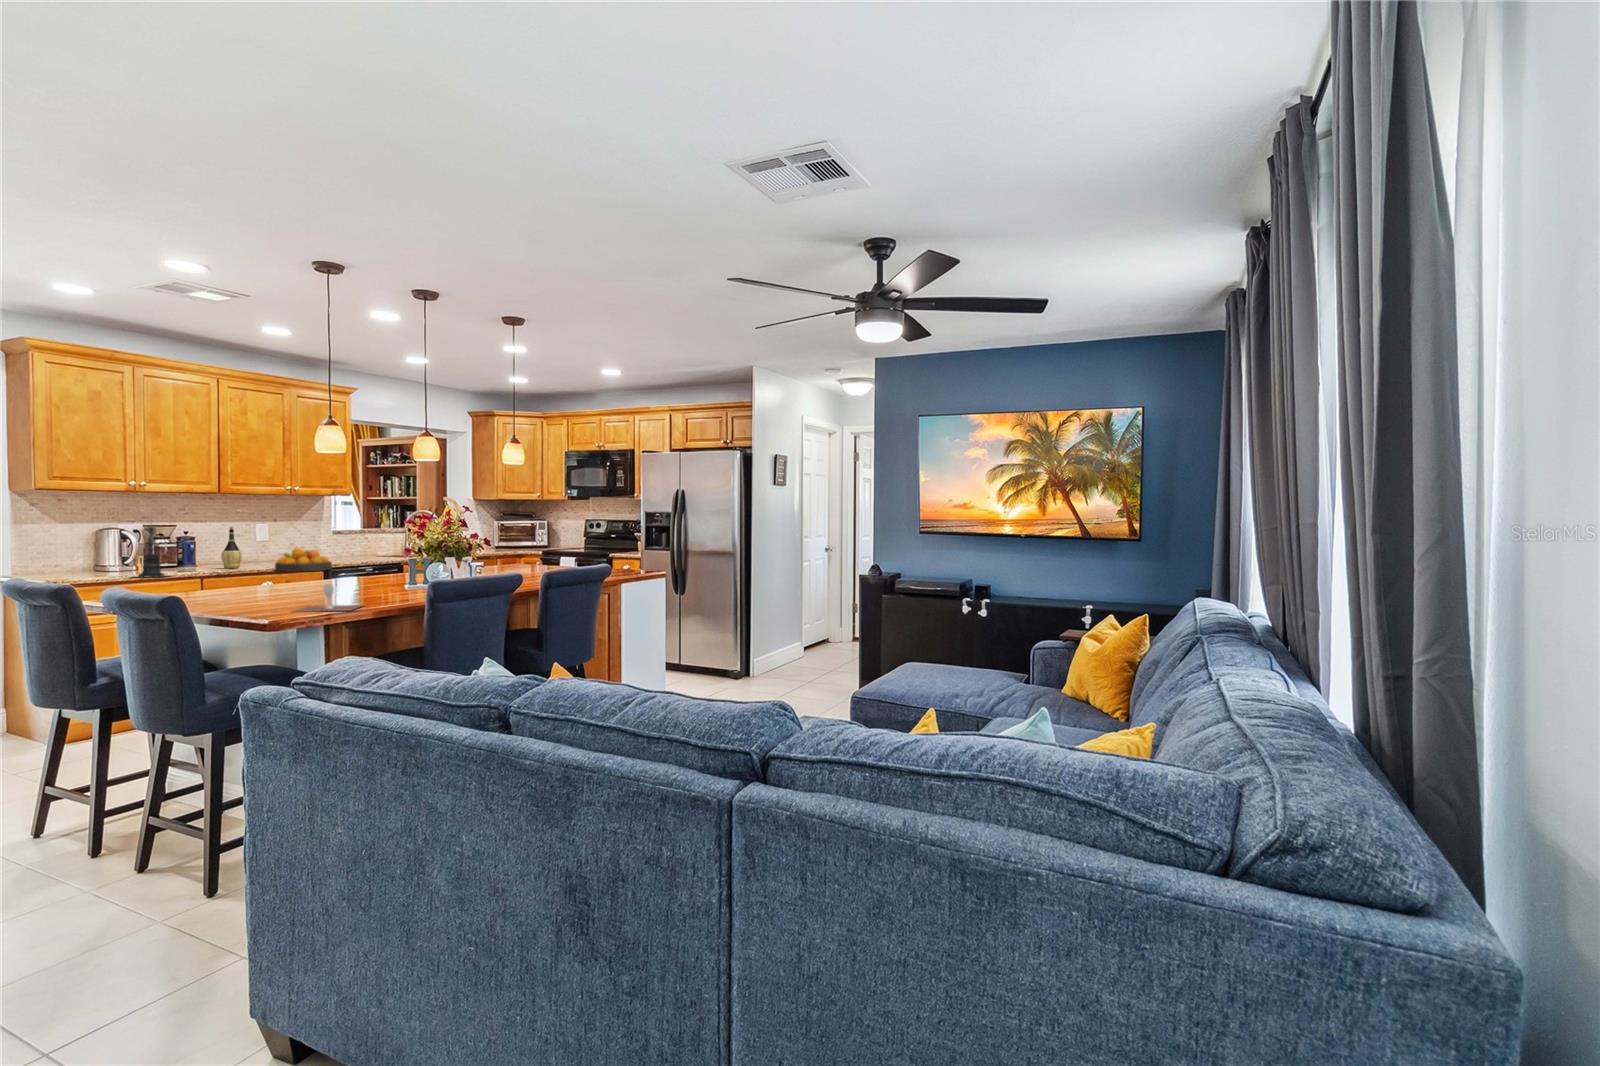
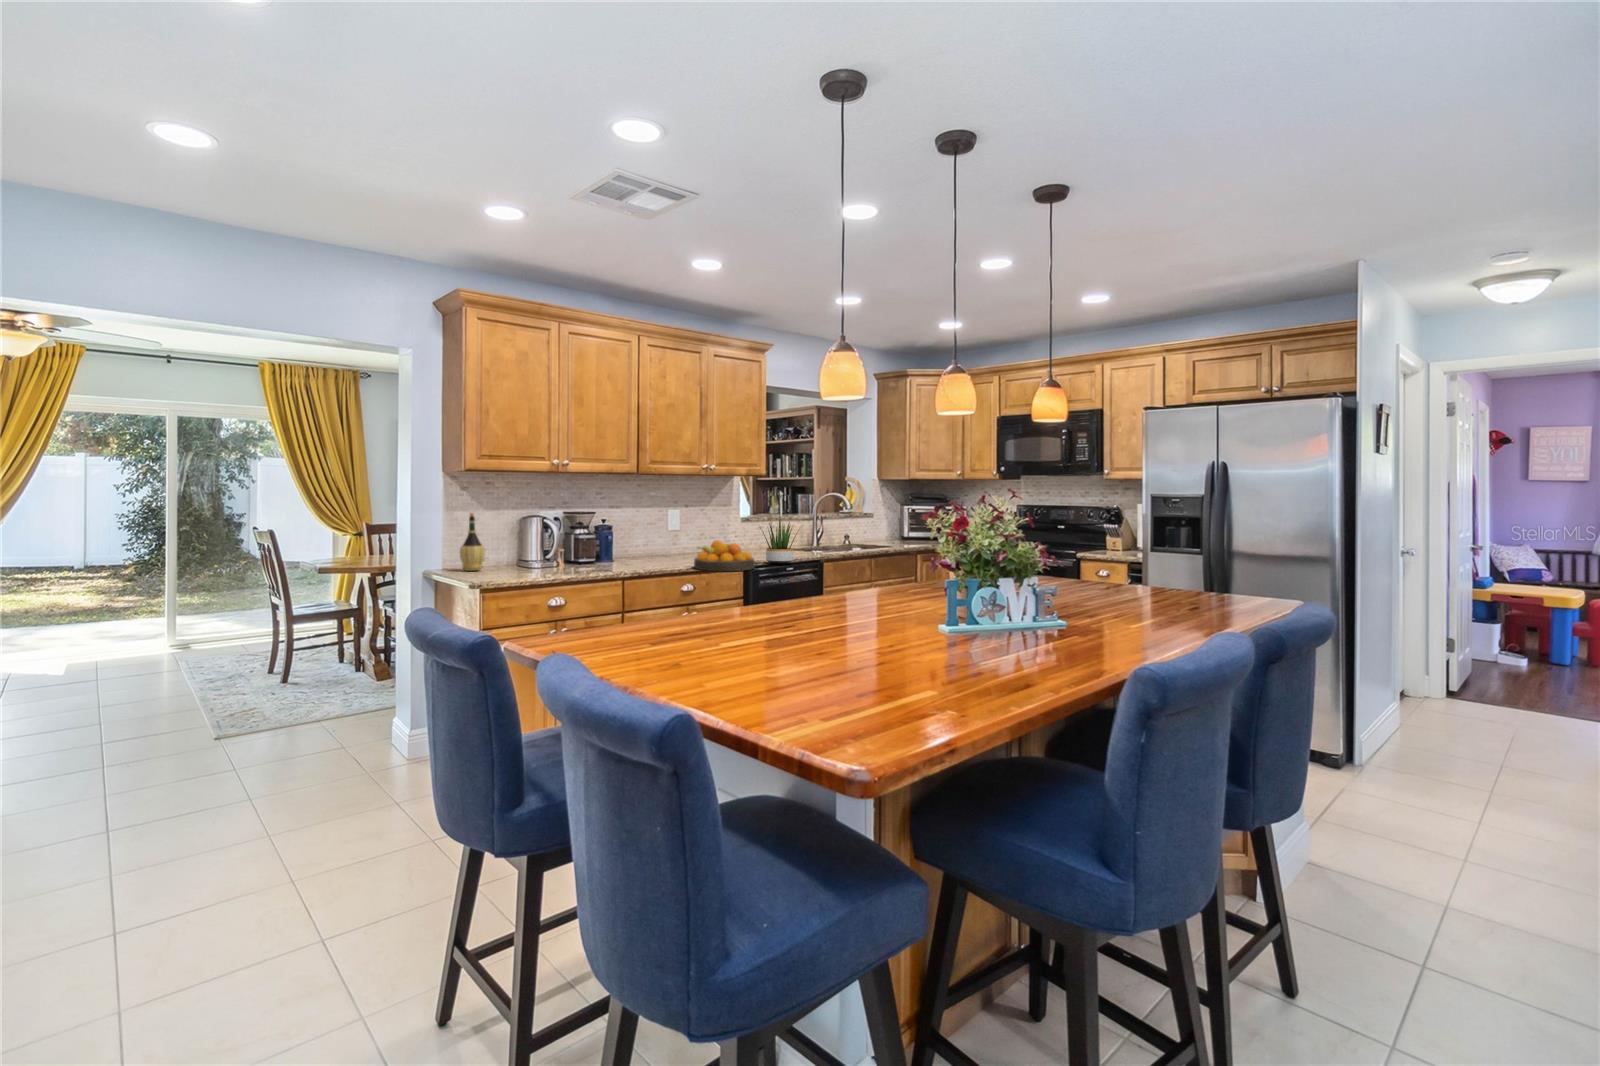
candle holder: present [136,525,165,578] -> none [553,507,597,581]
wine bottle: present [221,527,242,569] -> present [460,513,485,571]
potted plant: none [340,528,383,567] -> present [760,517,799,564]
wine glass: present [294,584,362,612] -> none [853,653,964,717]

